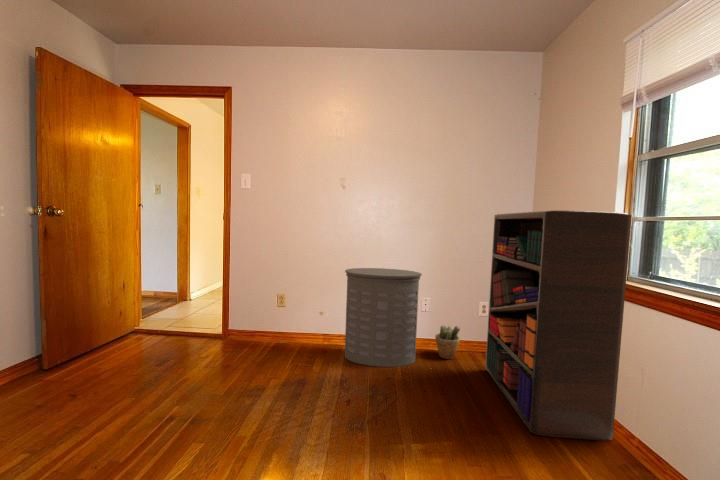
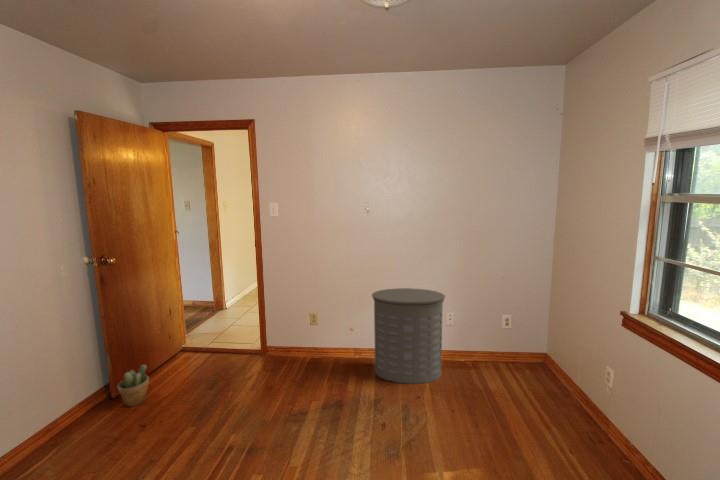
bookshelf: present [485,210,632,440] -> none [508,239,653,465]
potted plant: present [435,325,460,359] -> present [118,365,149,406]

